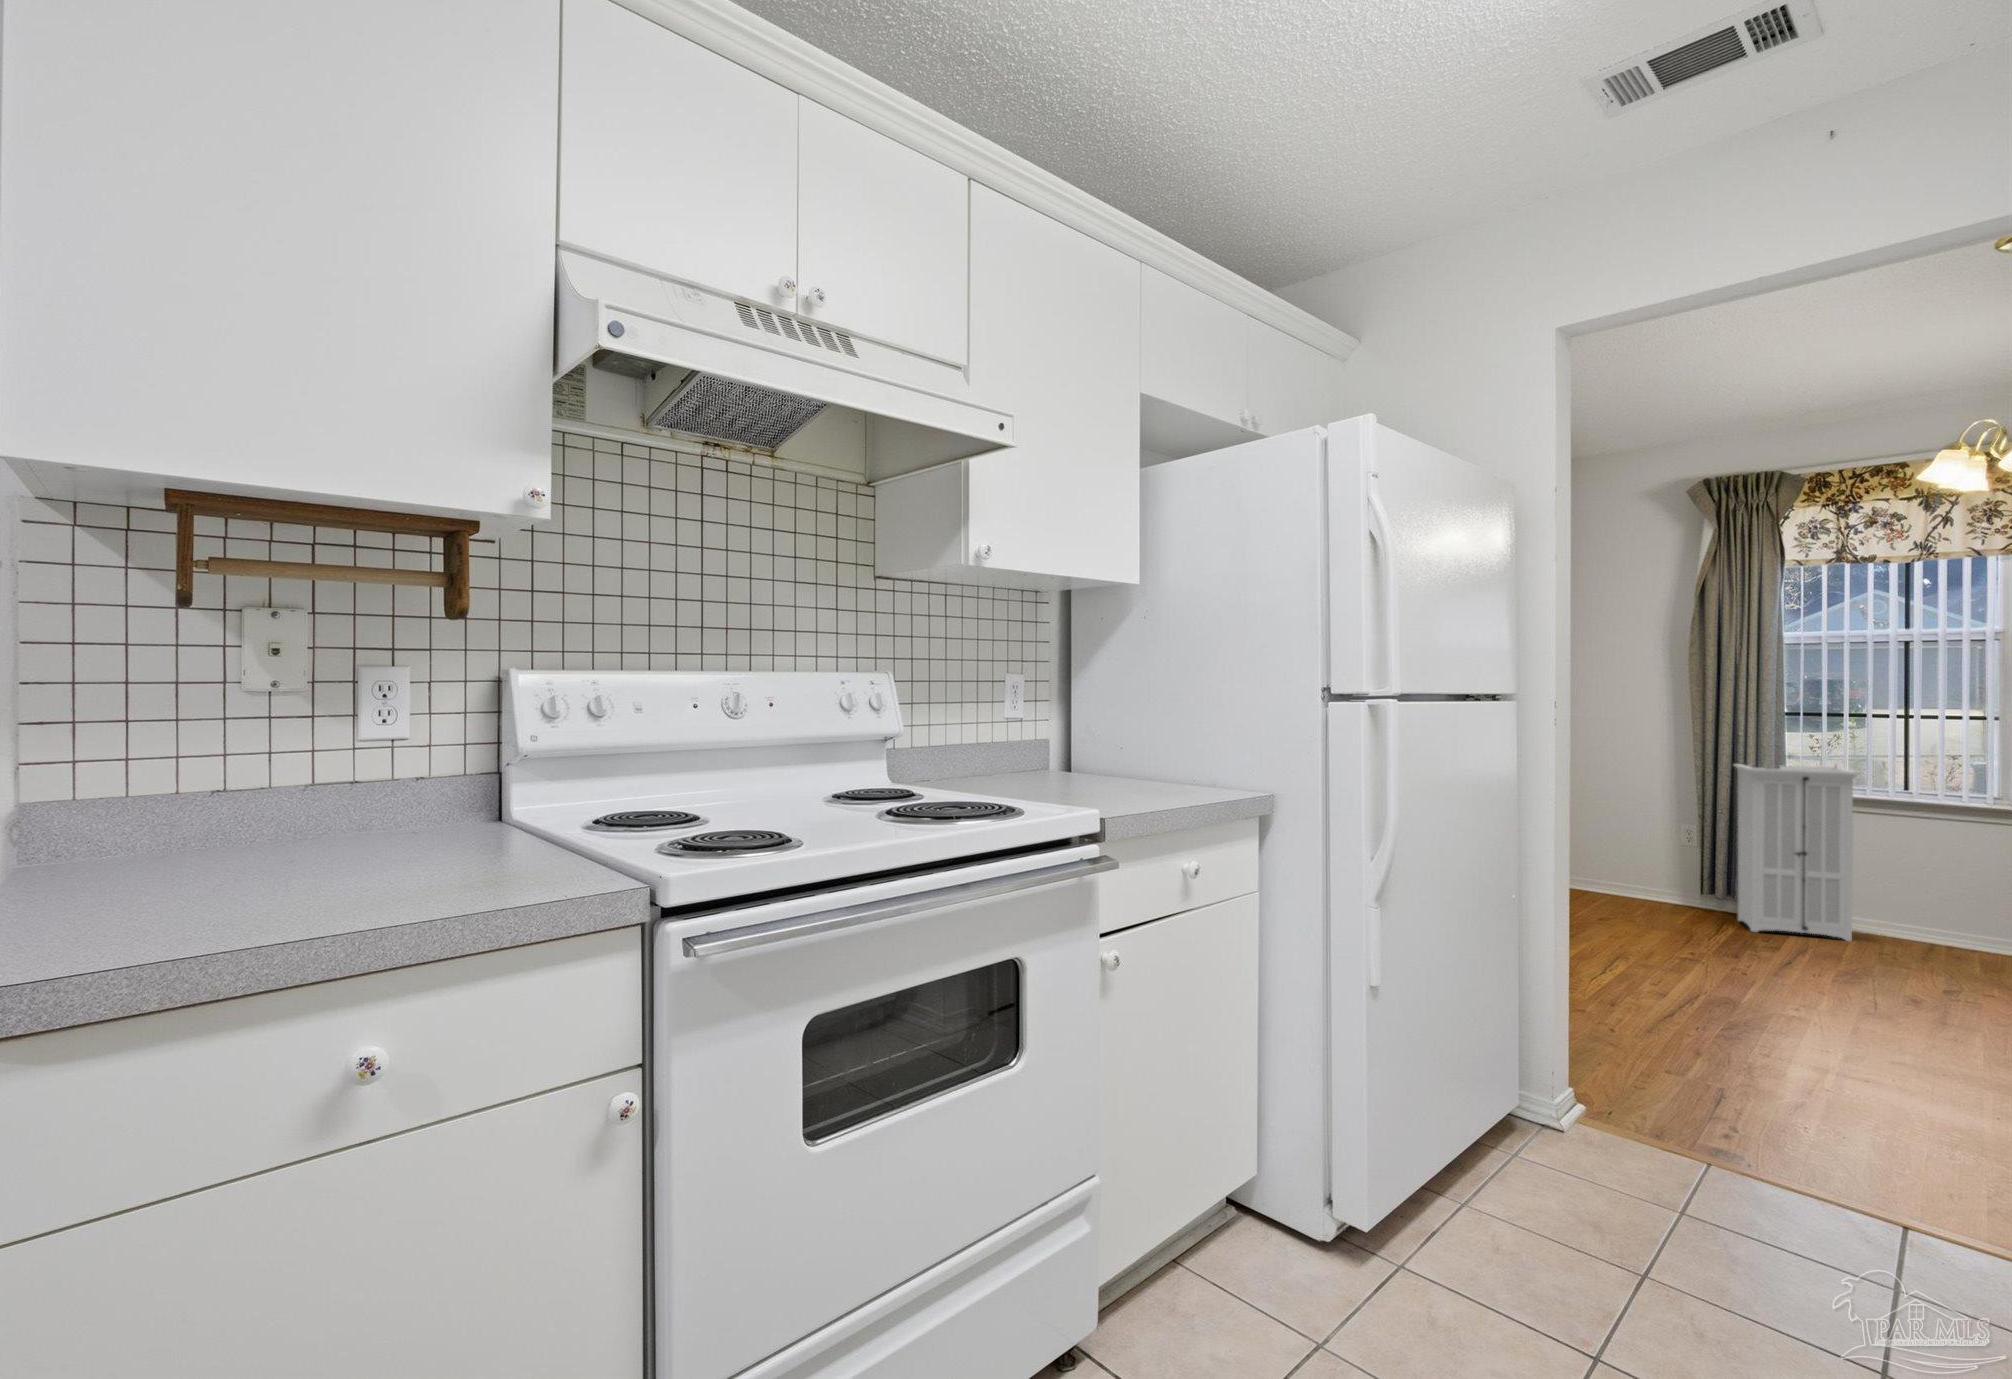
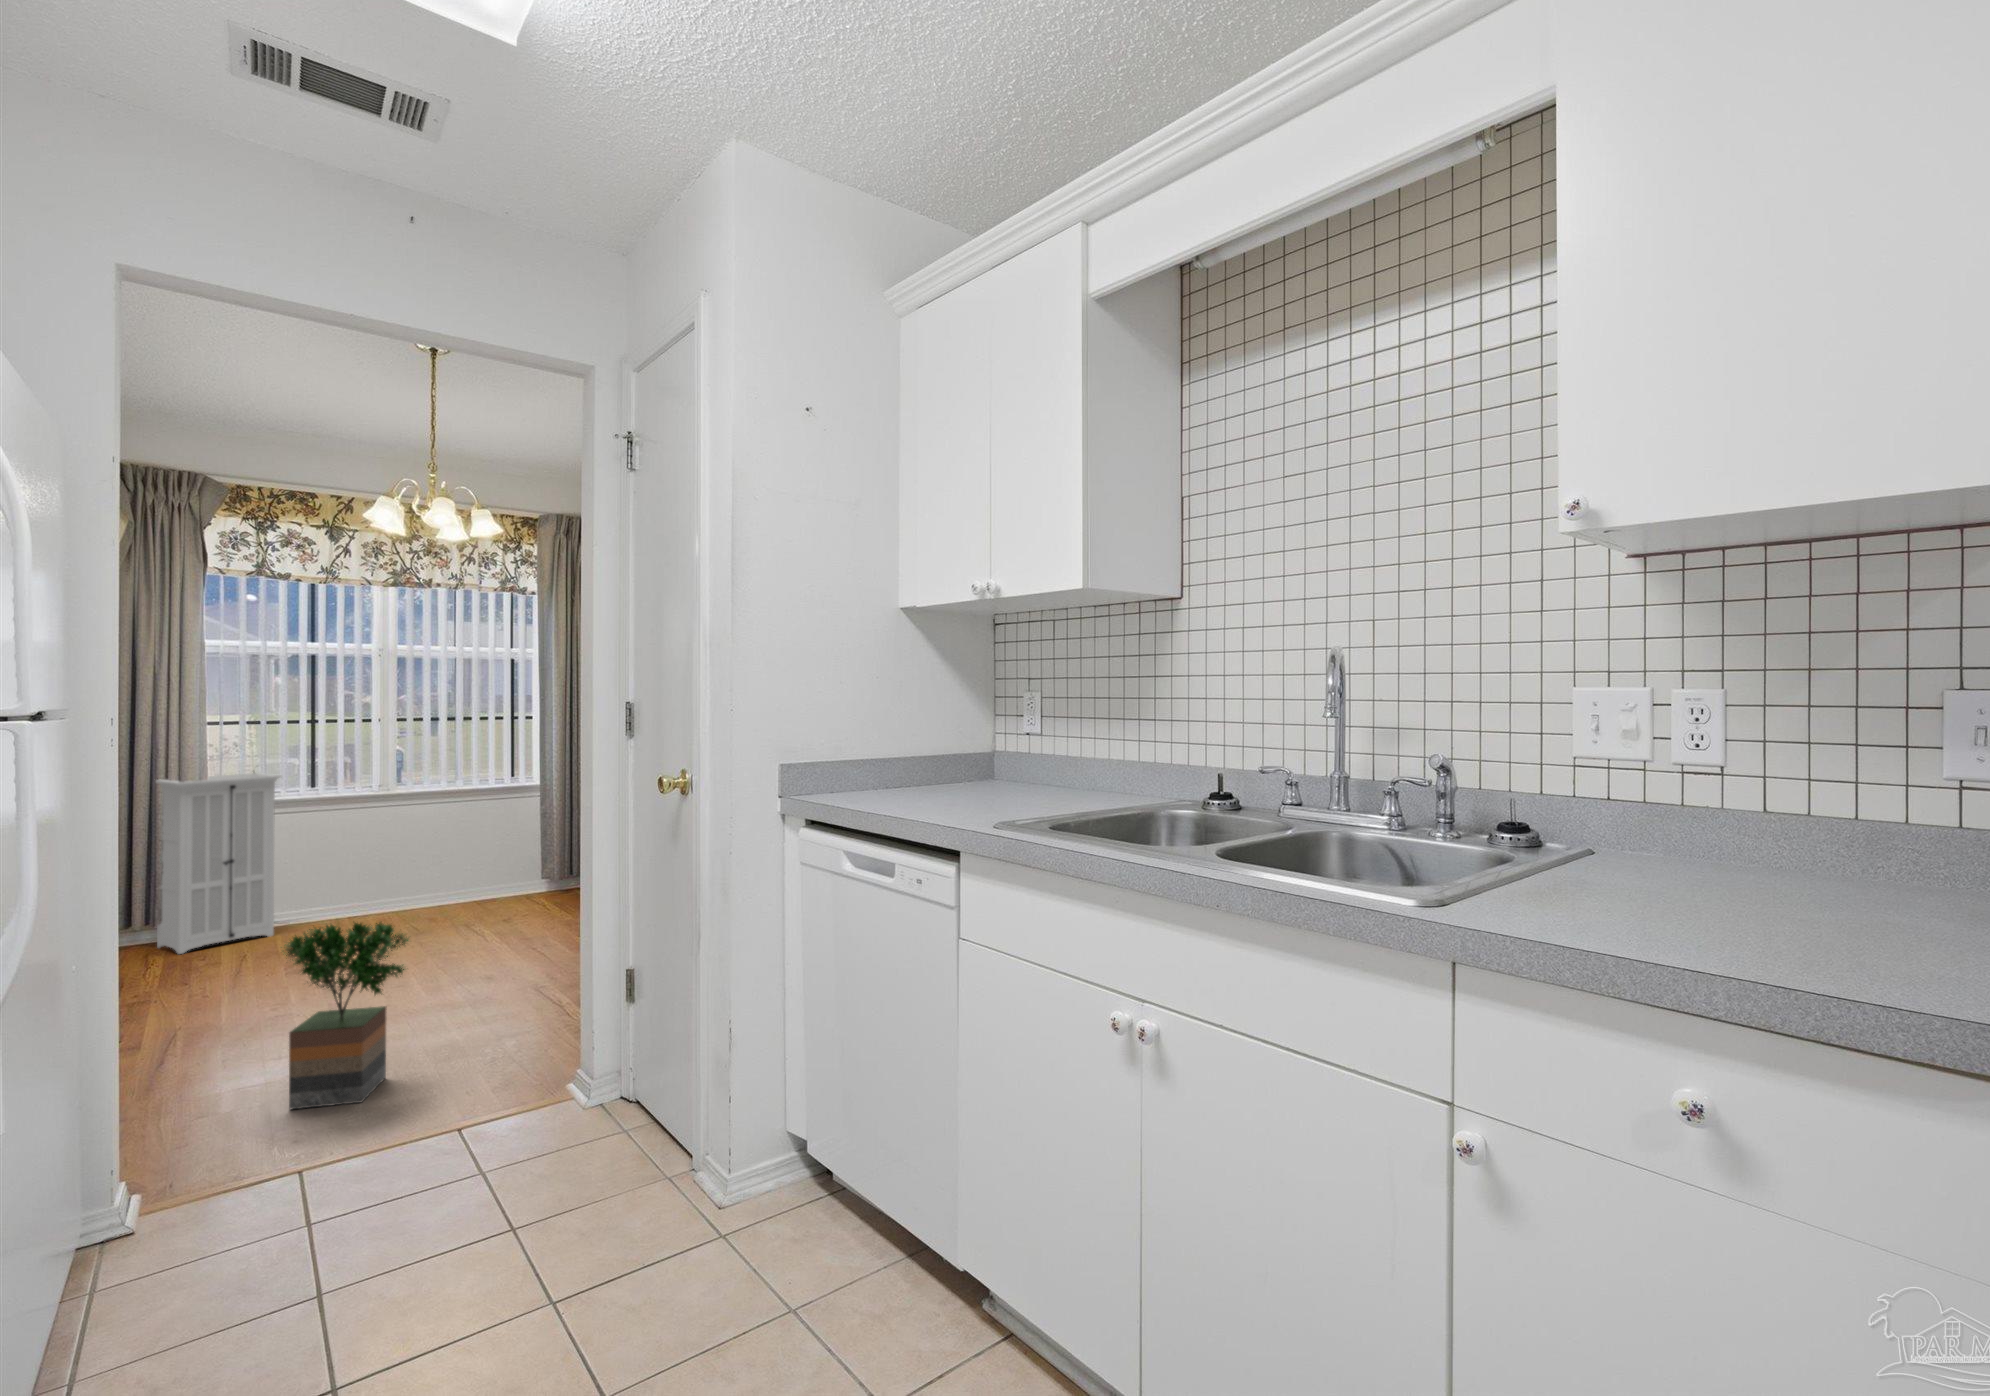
potted tree: none [1739,925,1898,1134] -> present [285,922,408,1109]

